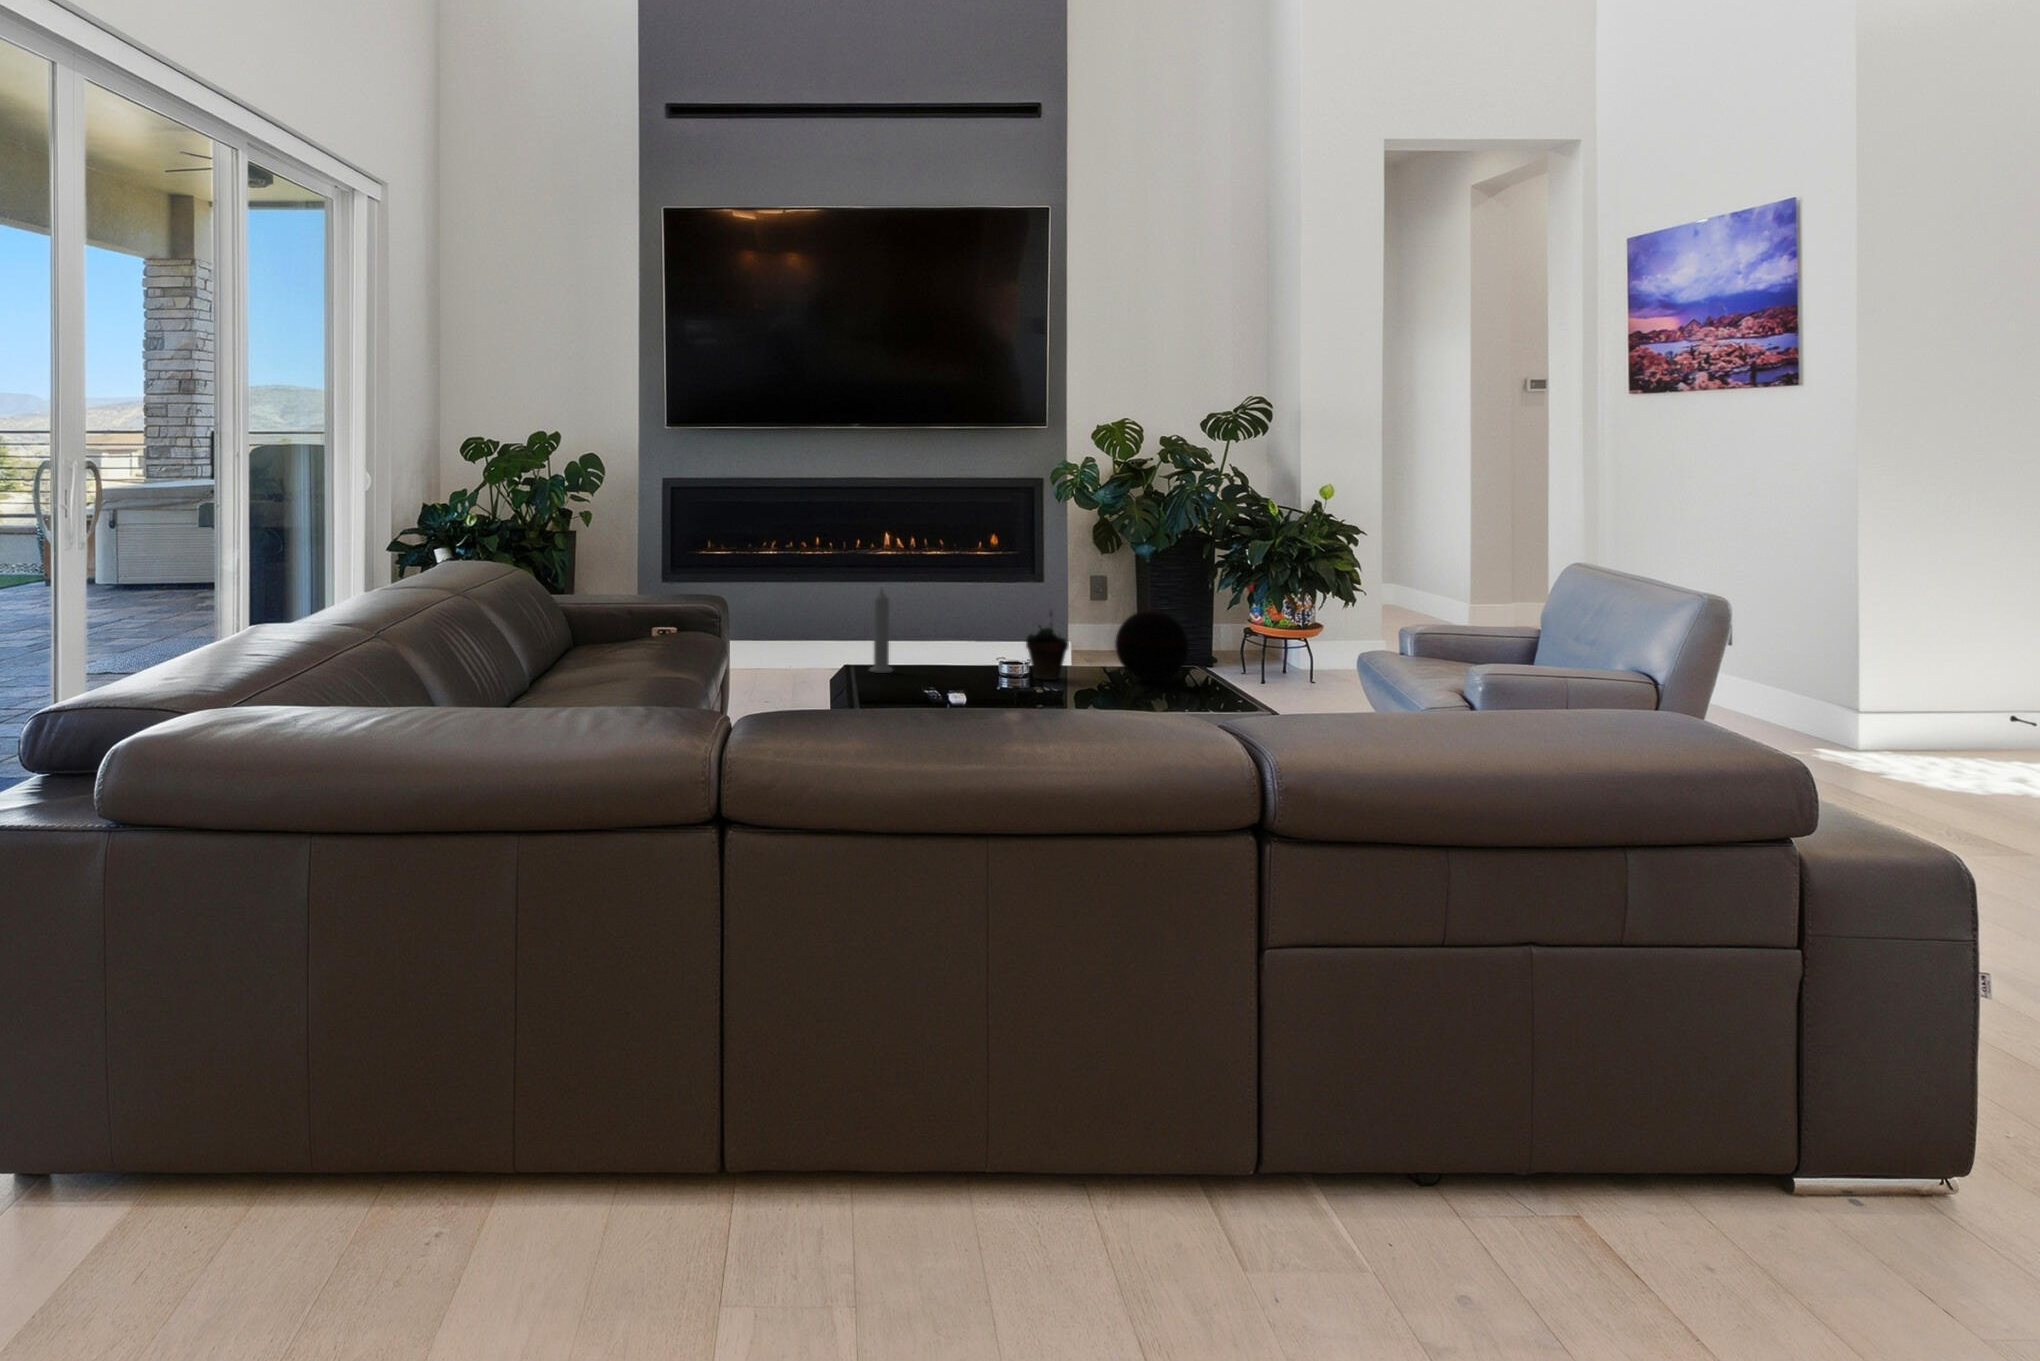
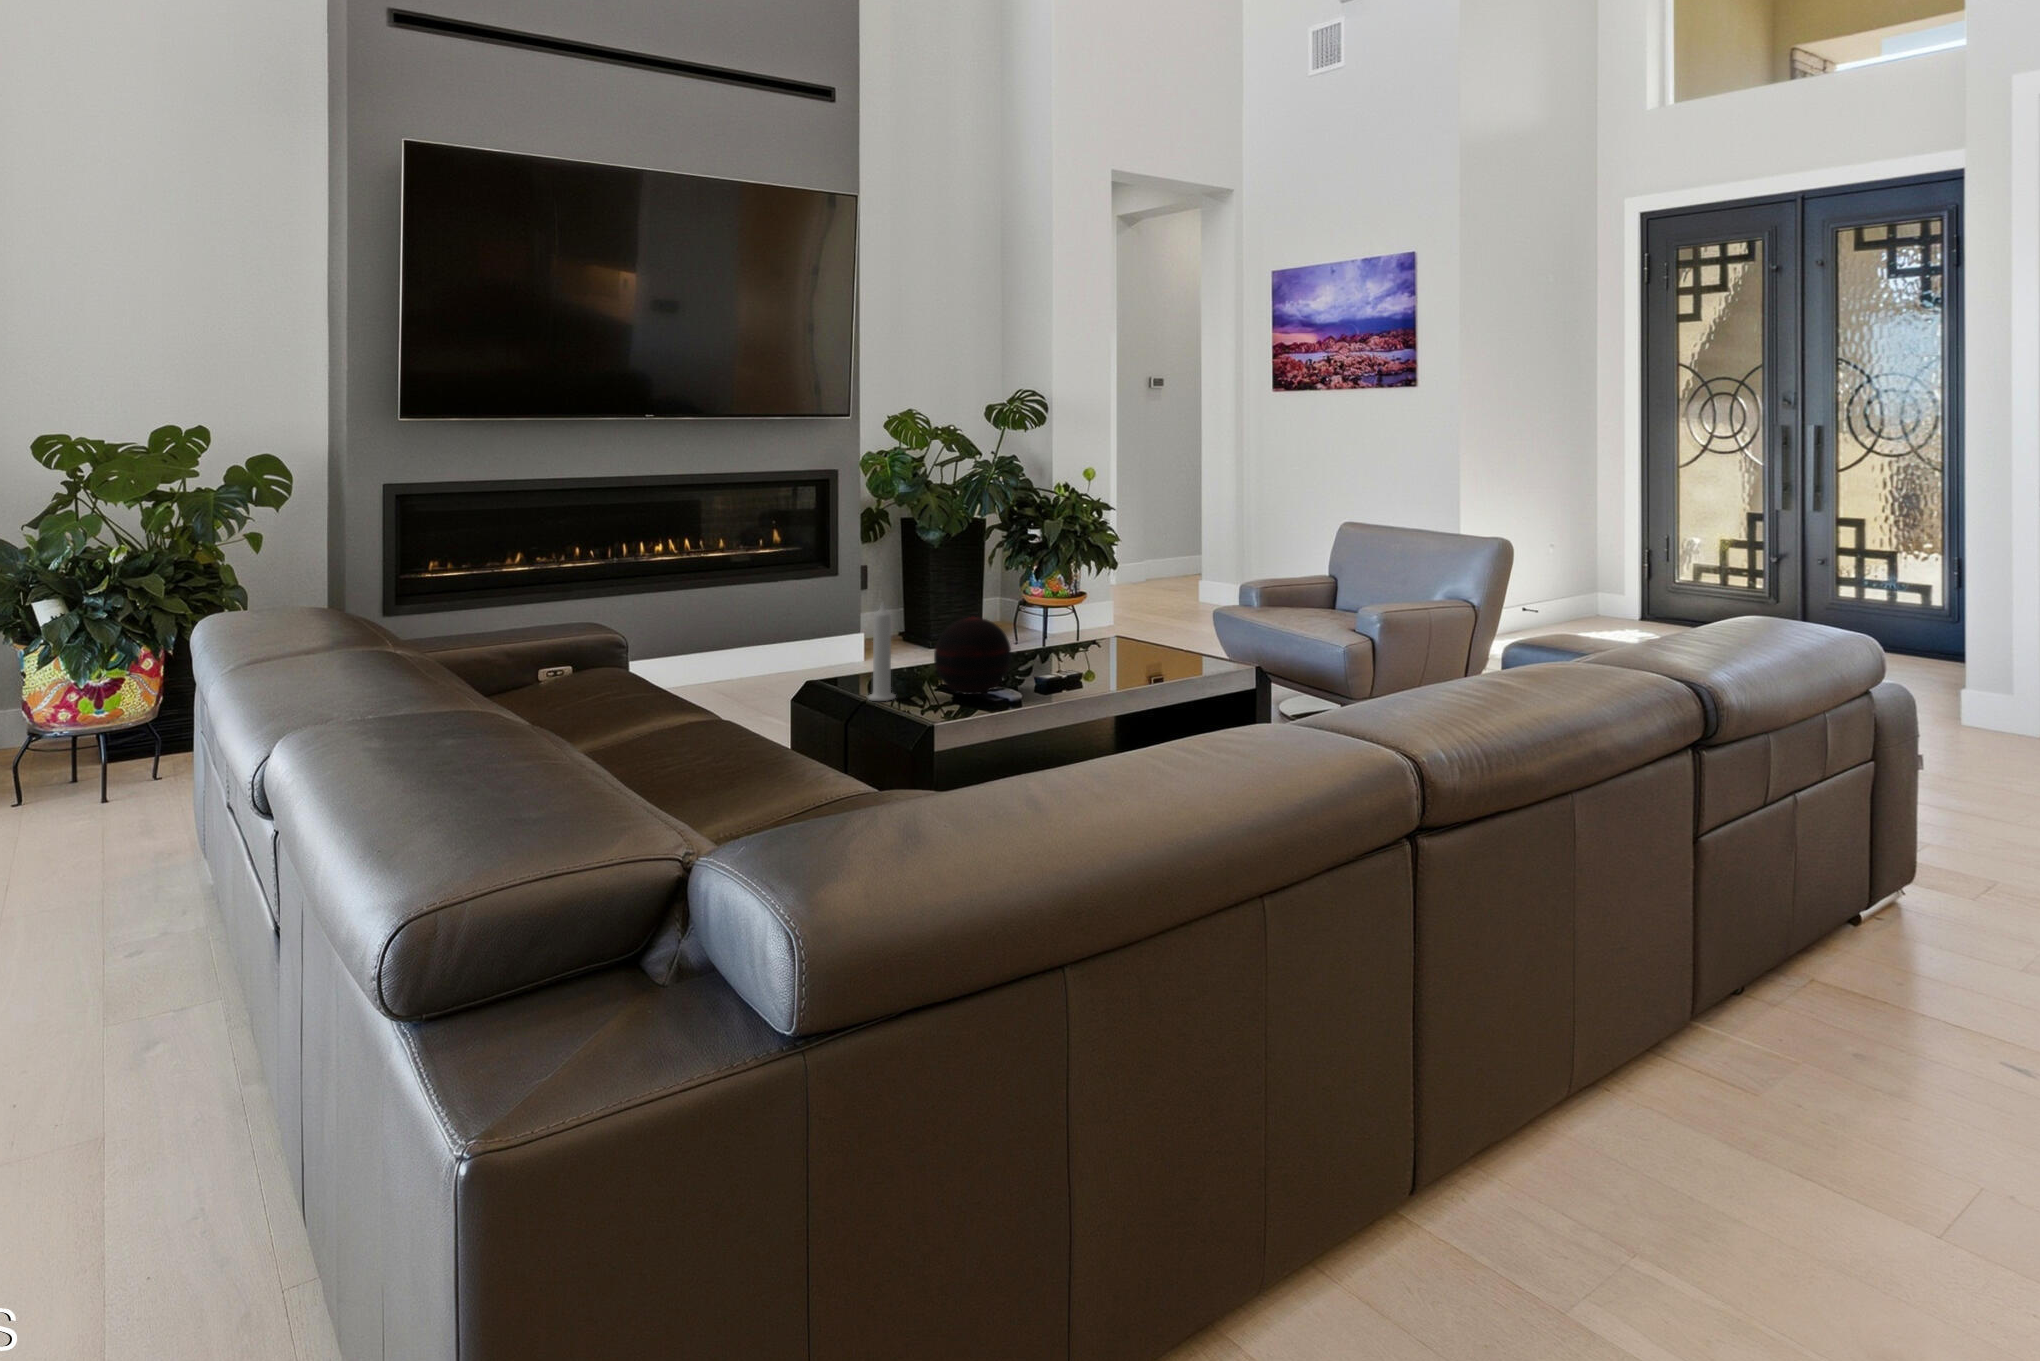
decorative orb: present [1115,610,1189,681] -> present [934,617,1012,695]
succulent plant: present [1026,611,1069,680] -> none [1038,609,1083,685]

